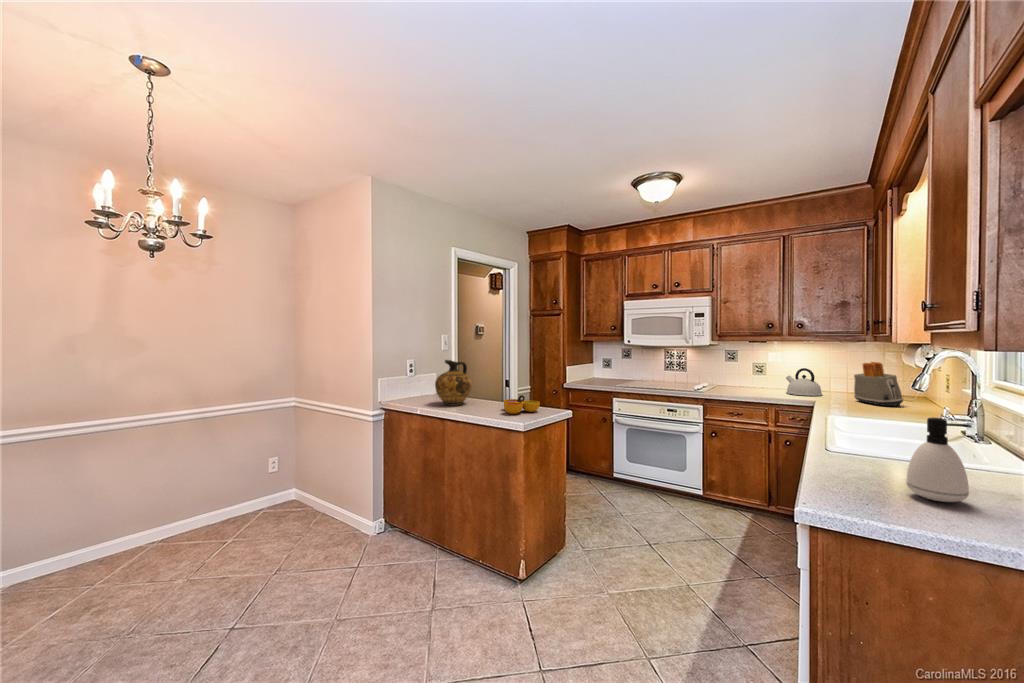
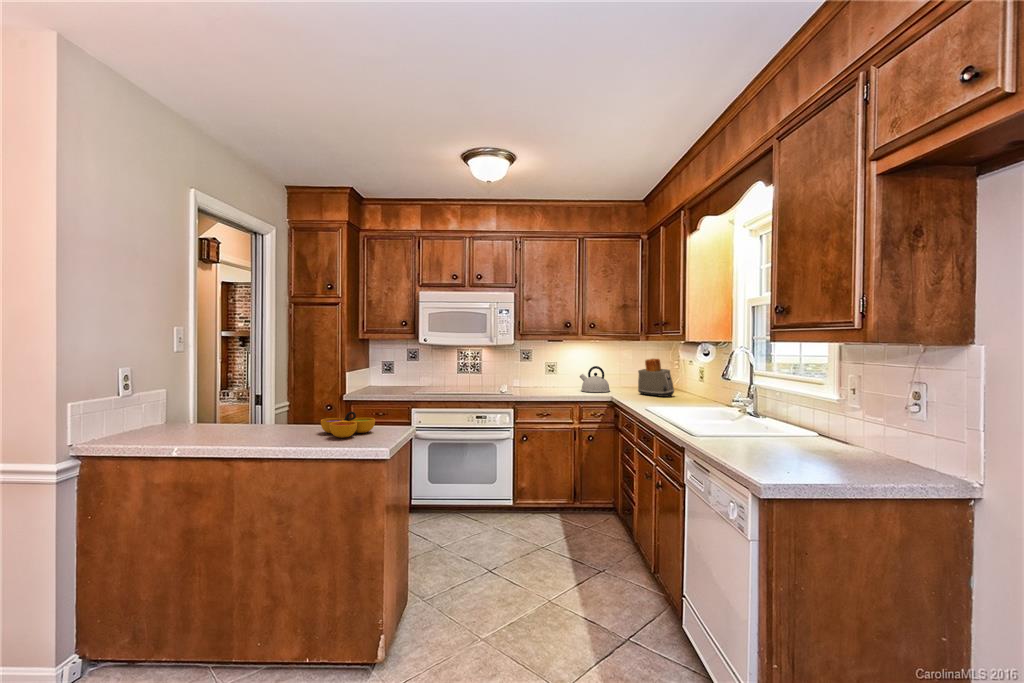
ceramic jug: present [435,360,472,405] -> none [195,366,259,437]
soap dispenser: present [906,417,972,502] -> none [777,397,817,461]

